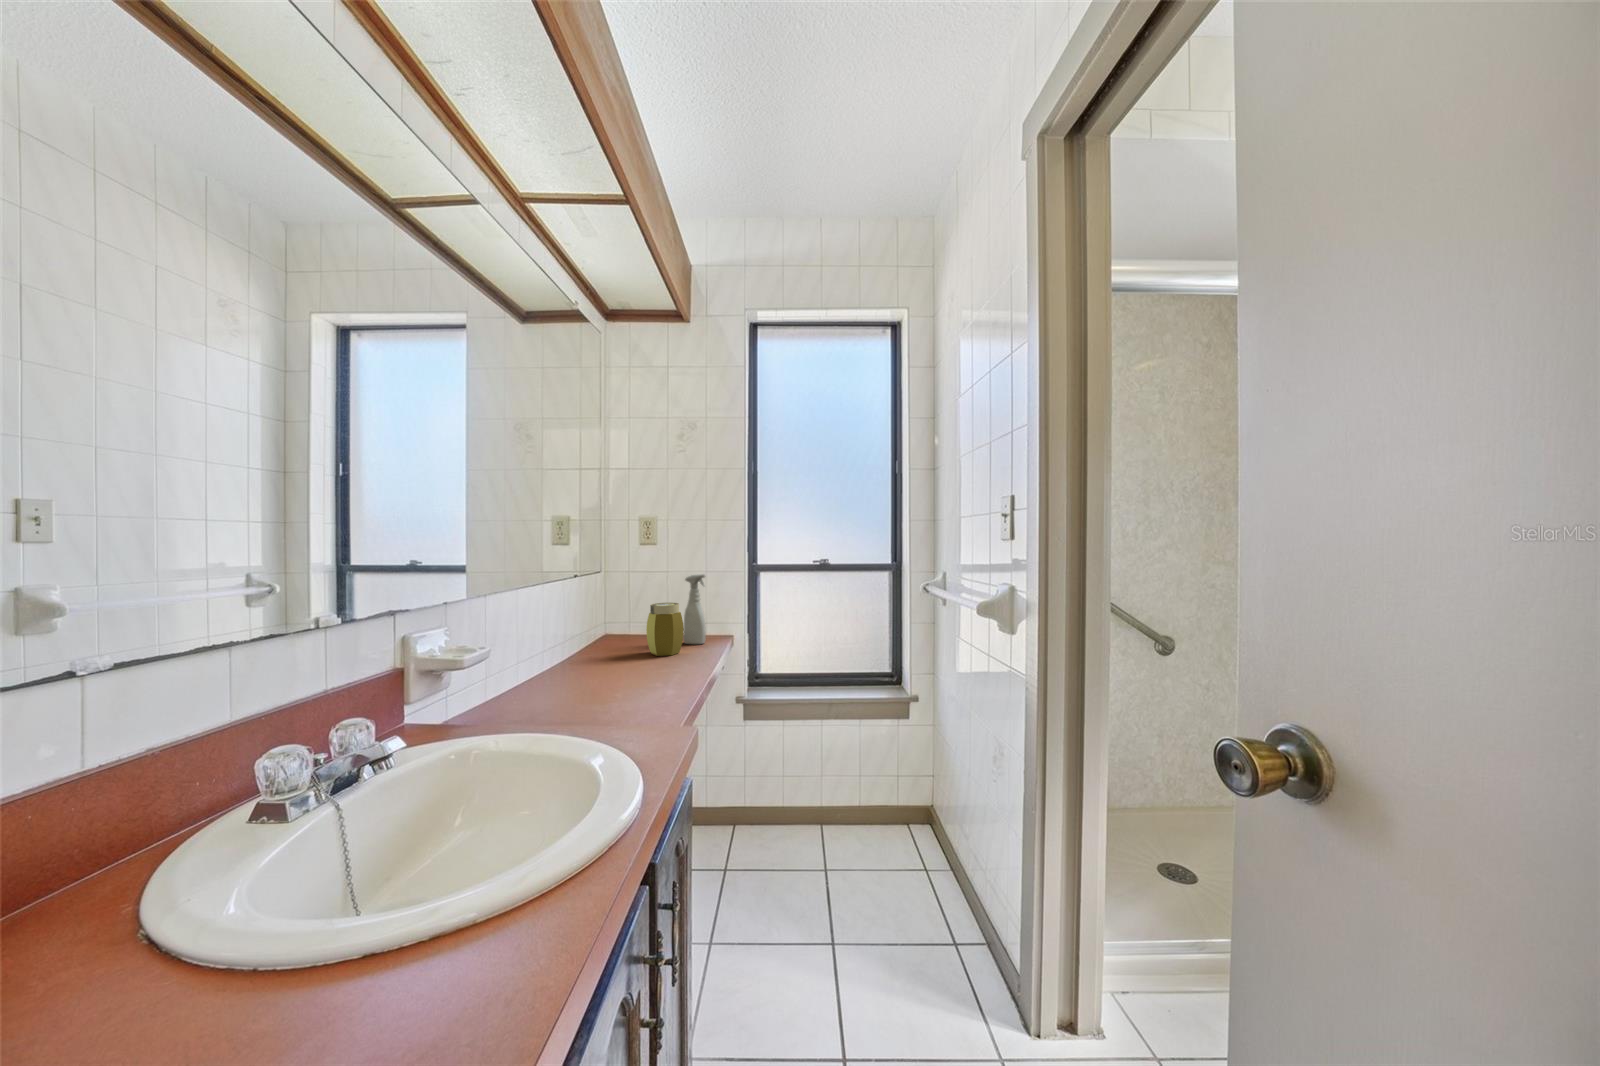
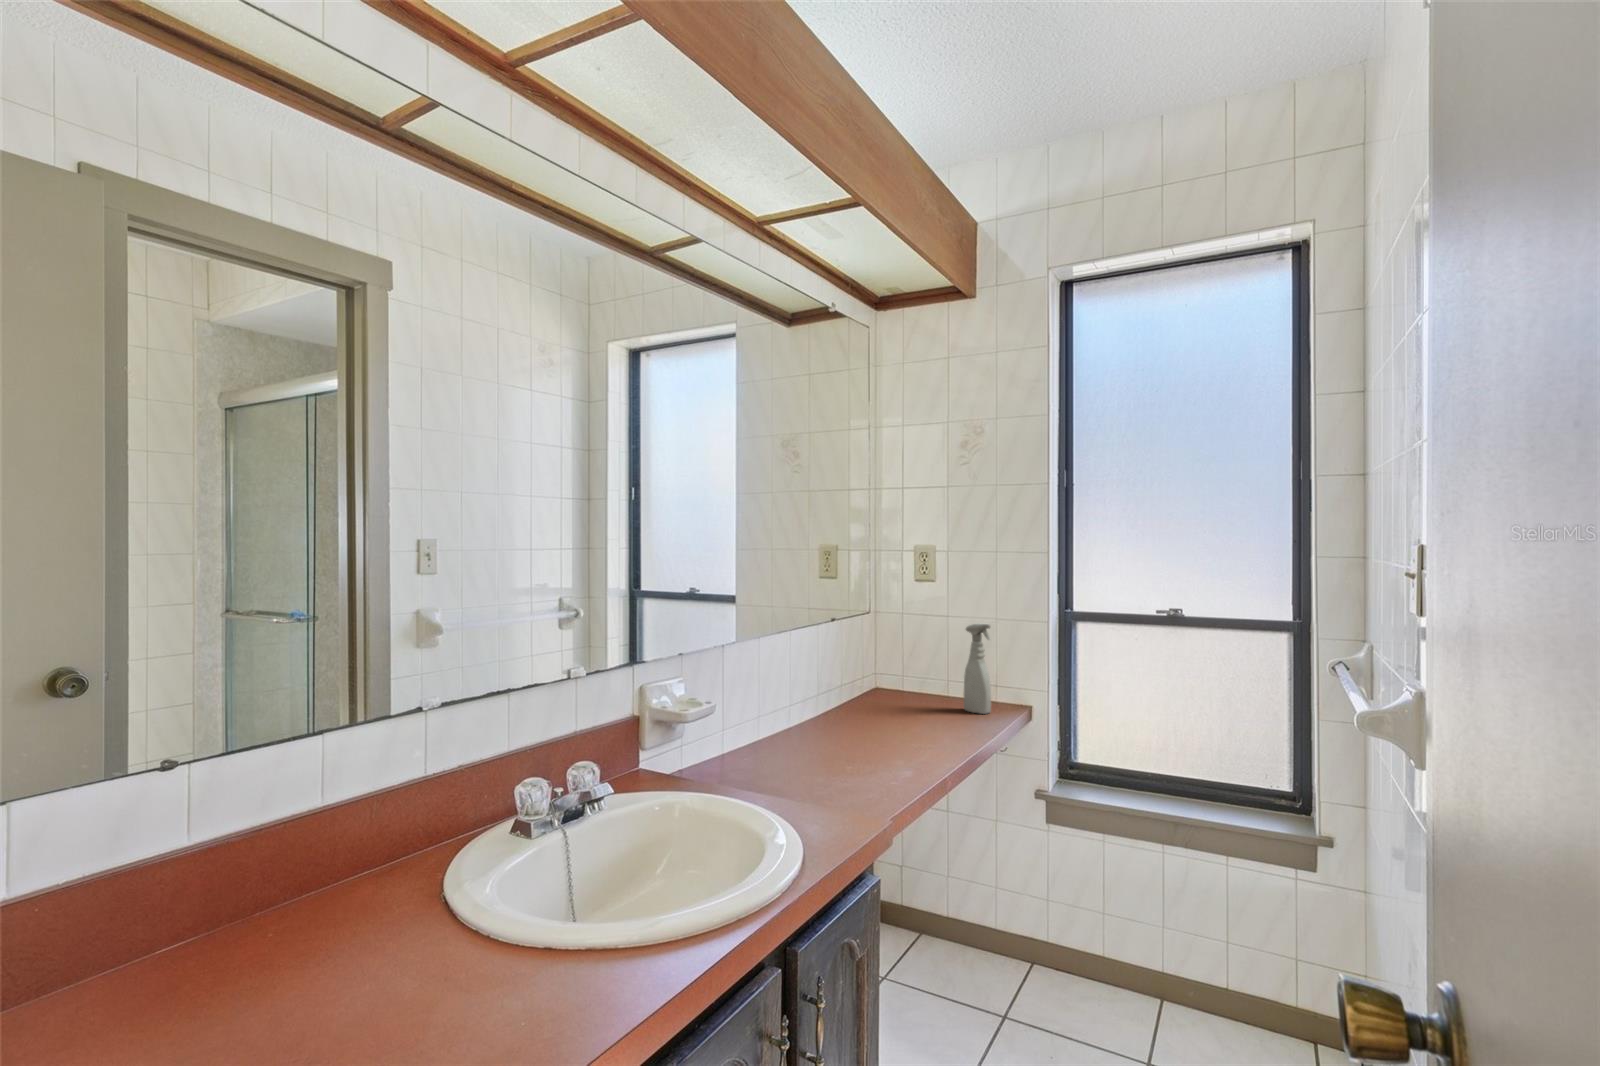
jar: present [646,603,683,656] -> none [910,658,954,725]

